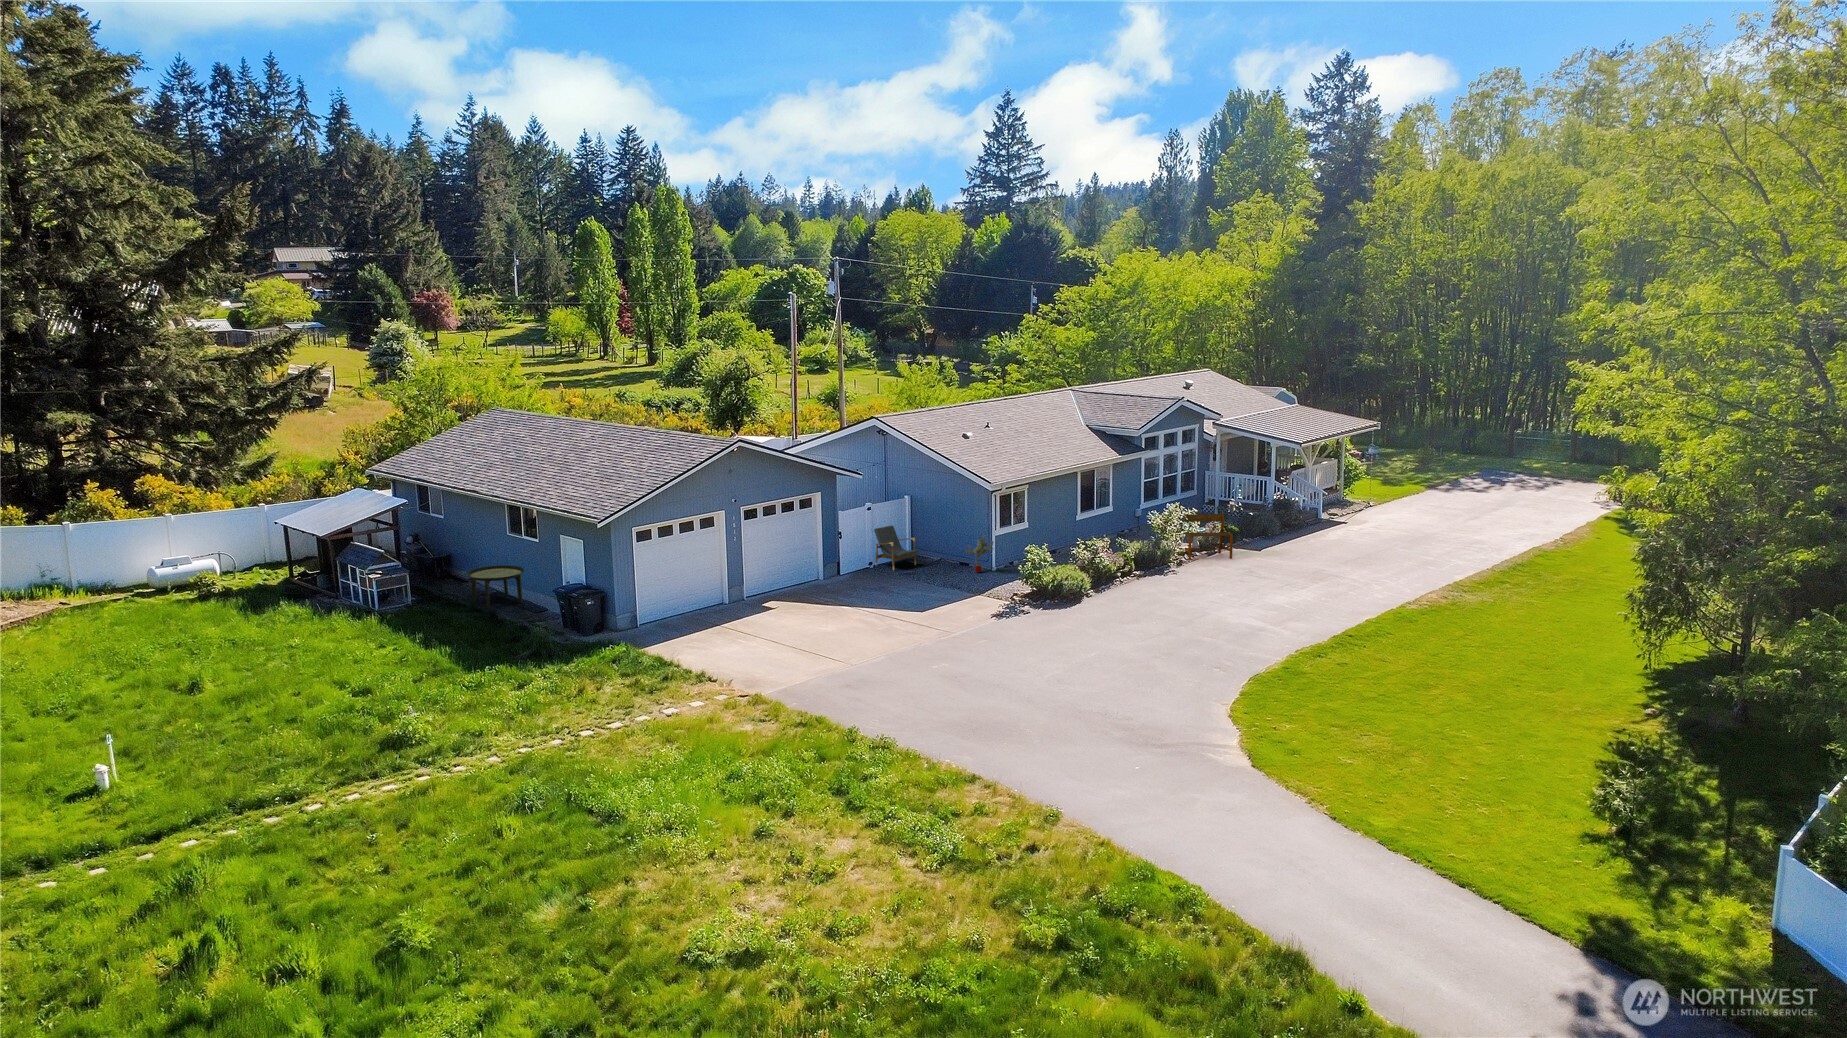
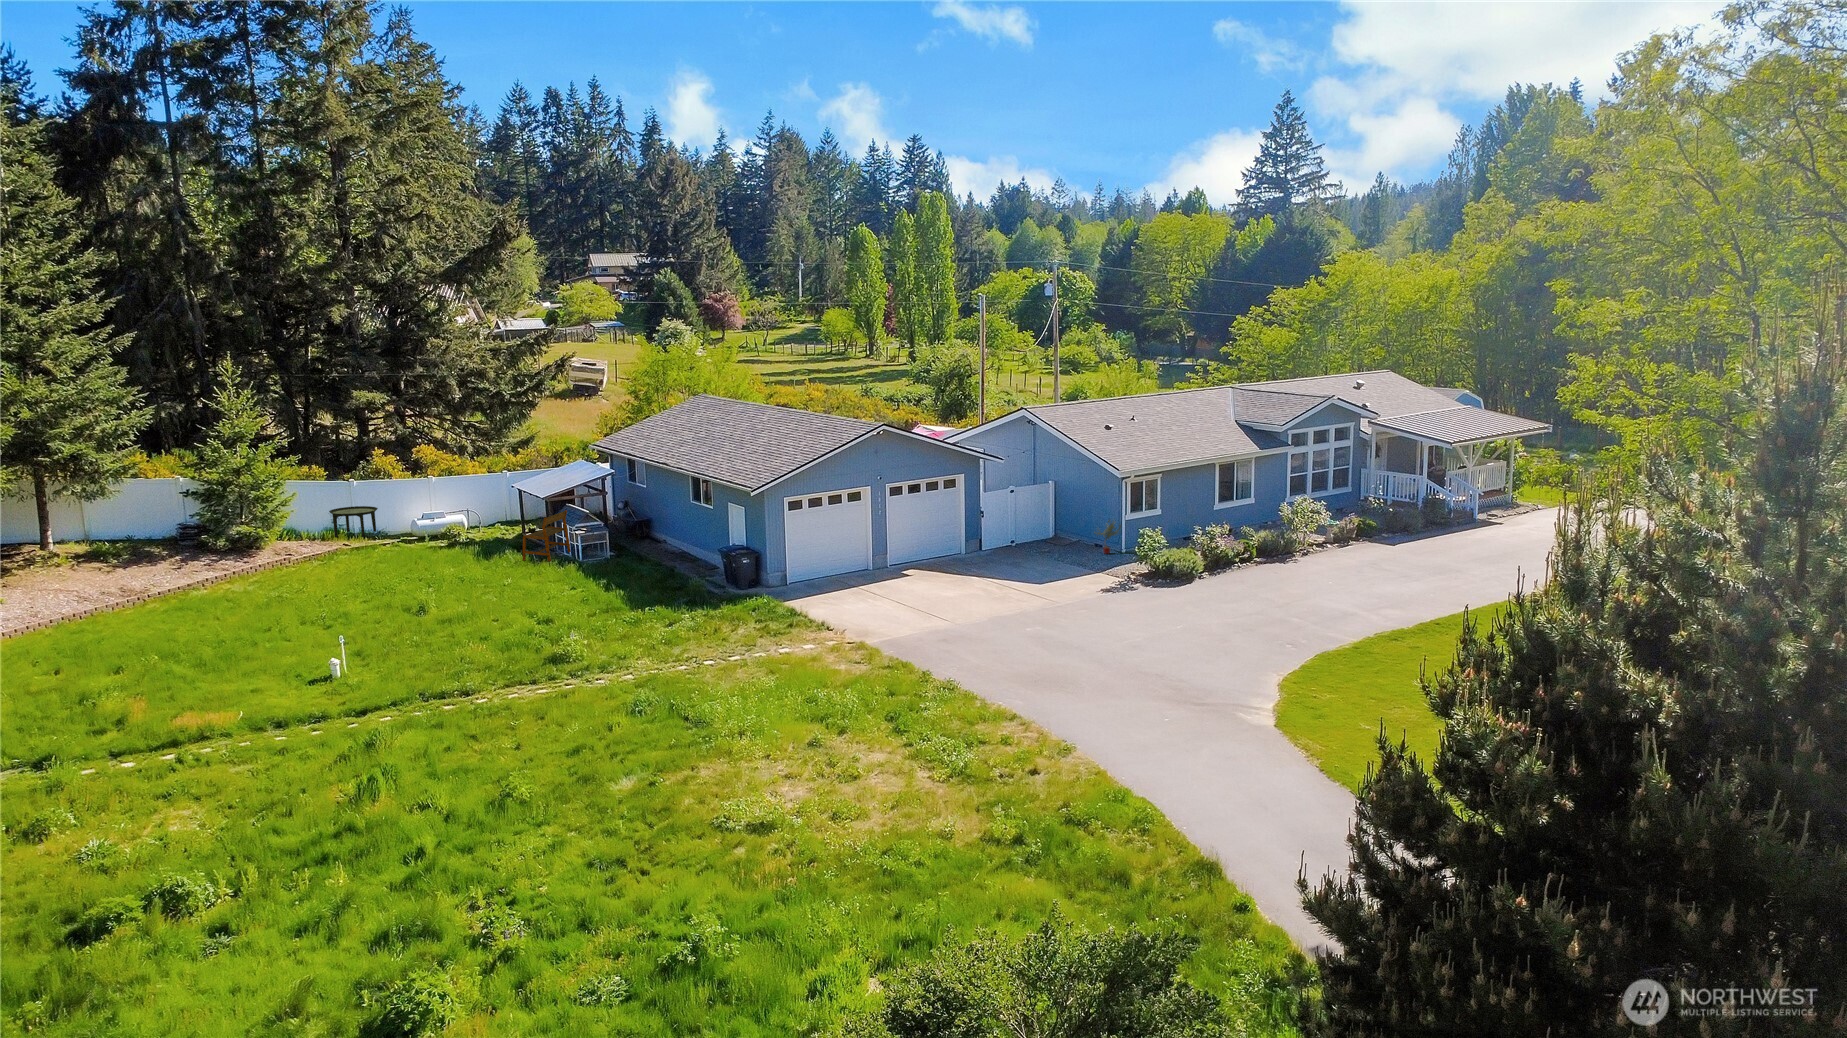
bench: present [1184,514,1233,560] -> present [523,510,571,561]
lounge chair: present [874,525,918,570] -> none [1012,507,1051,549]
round table: present [467,565,524,609] -> present [329,506,378,537]

